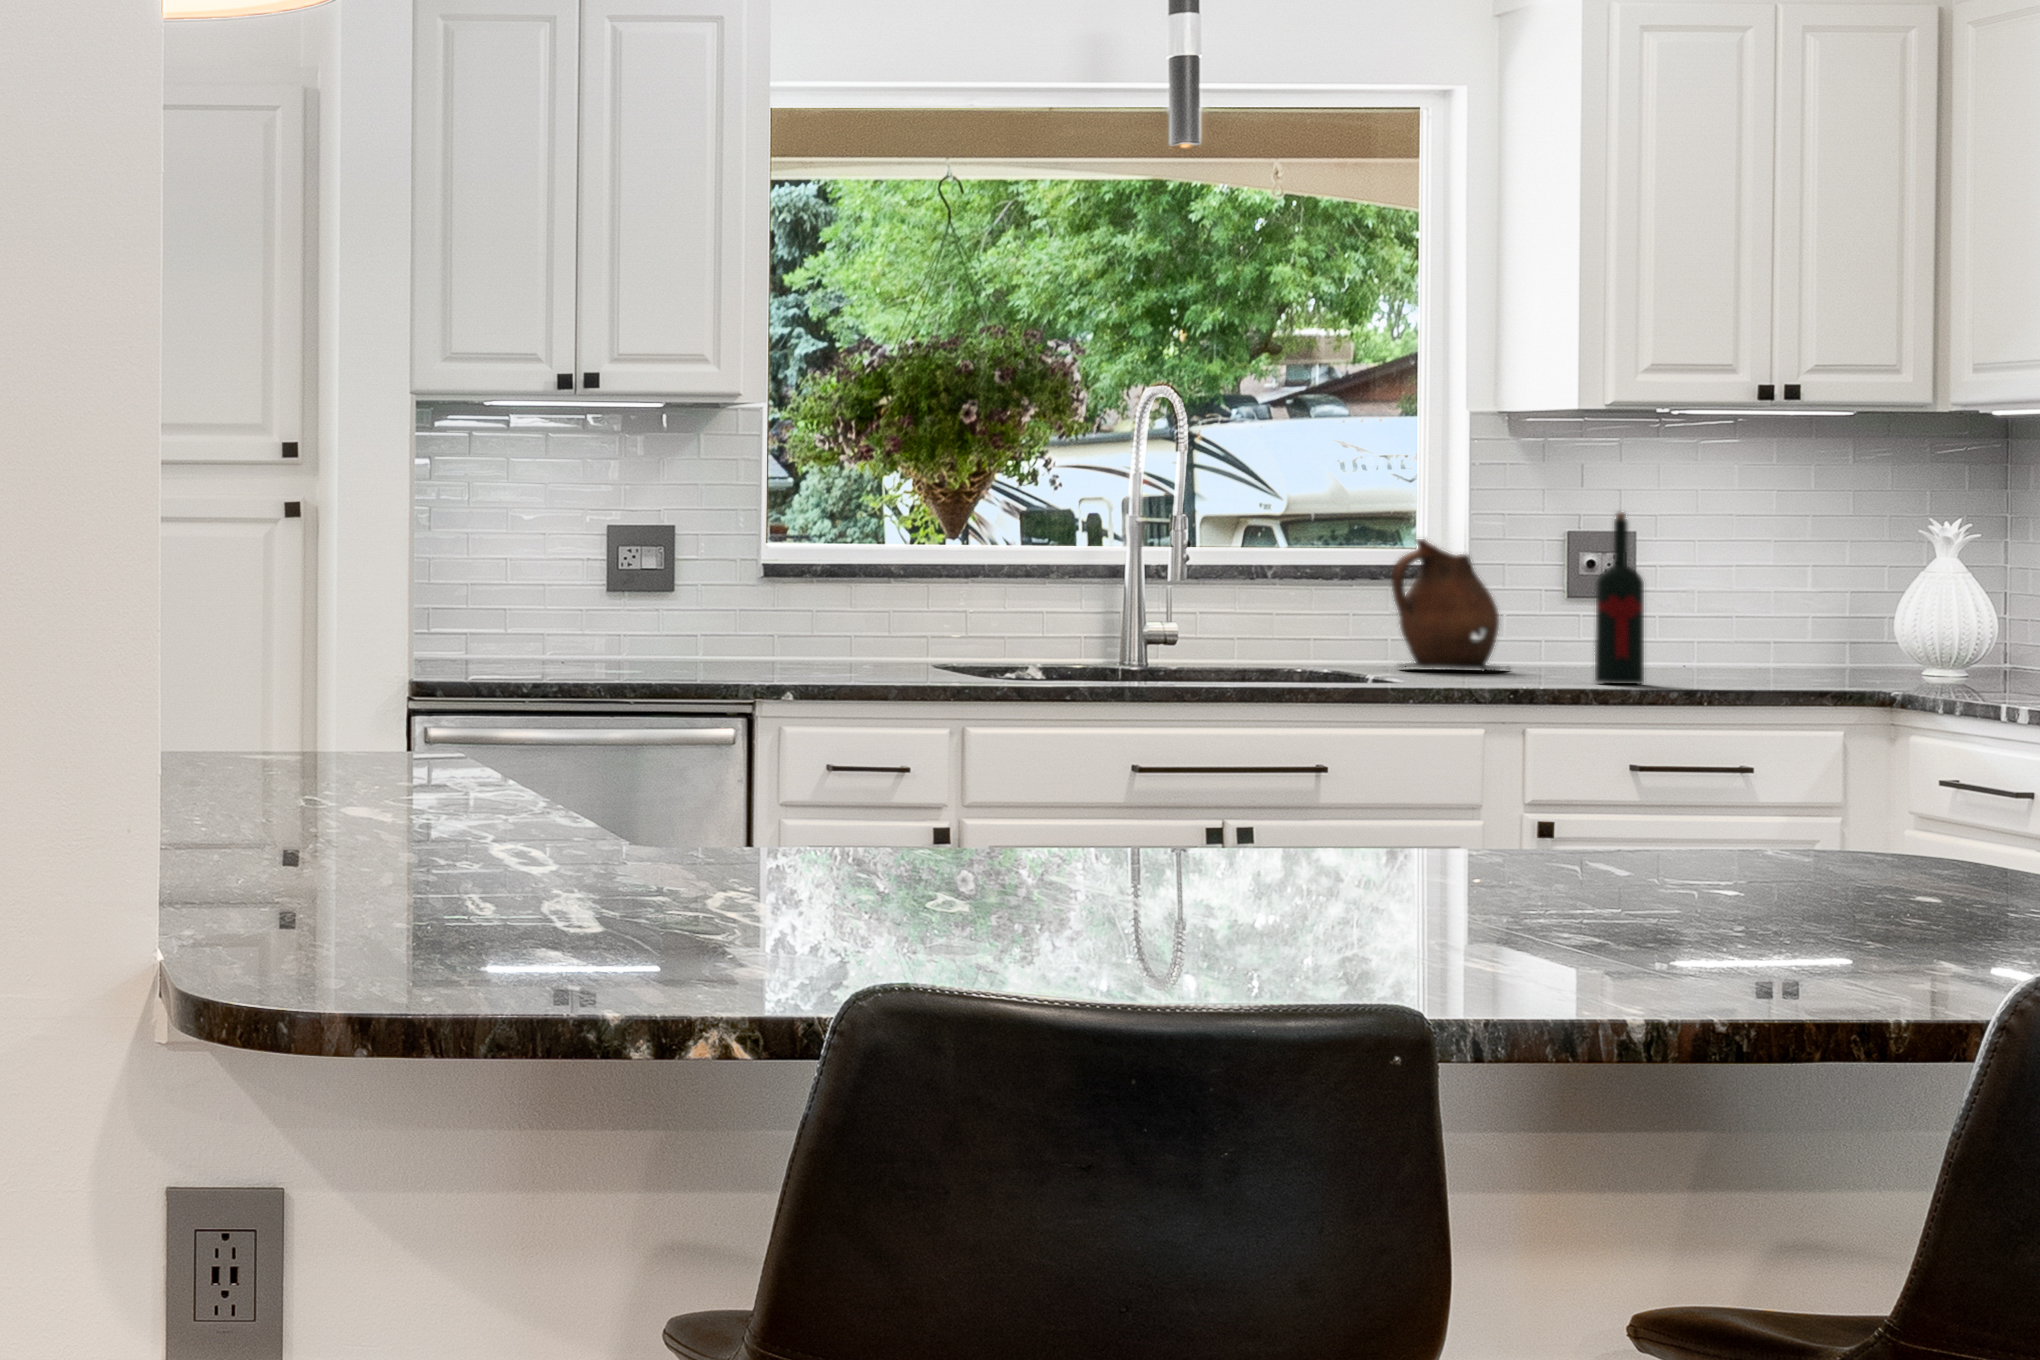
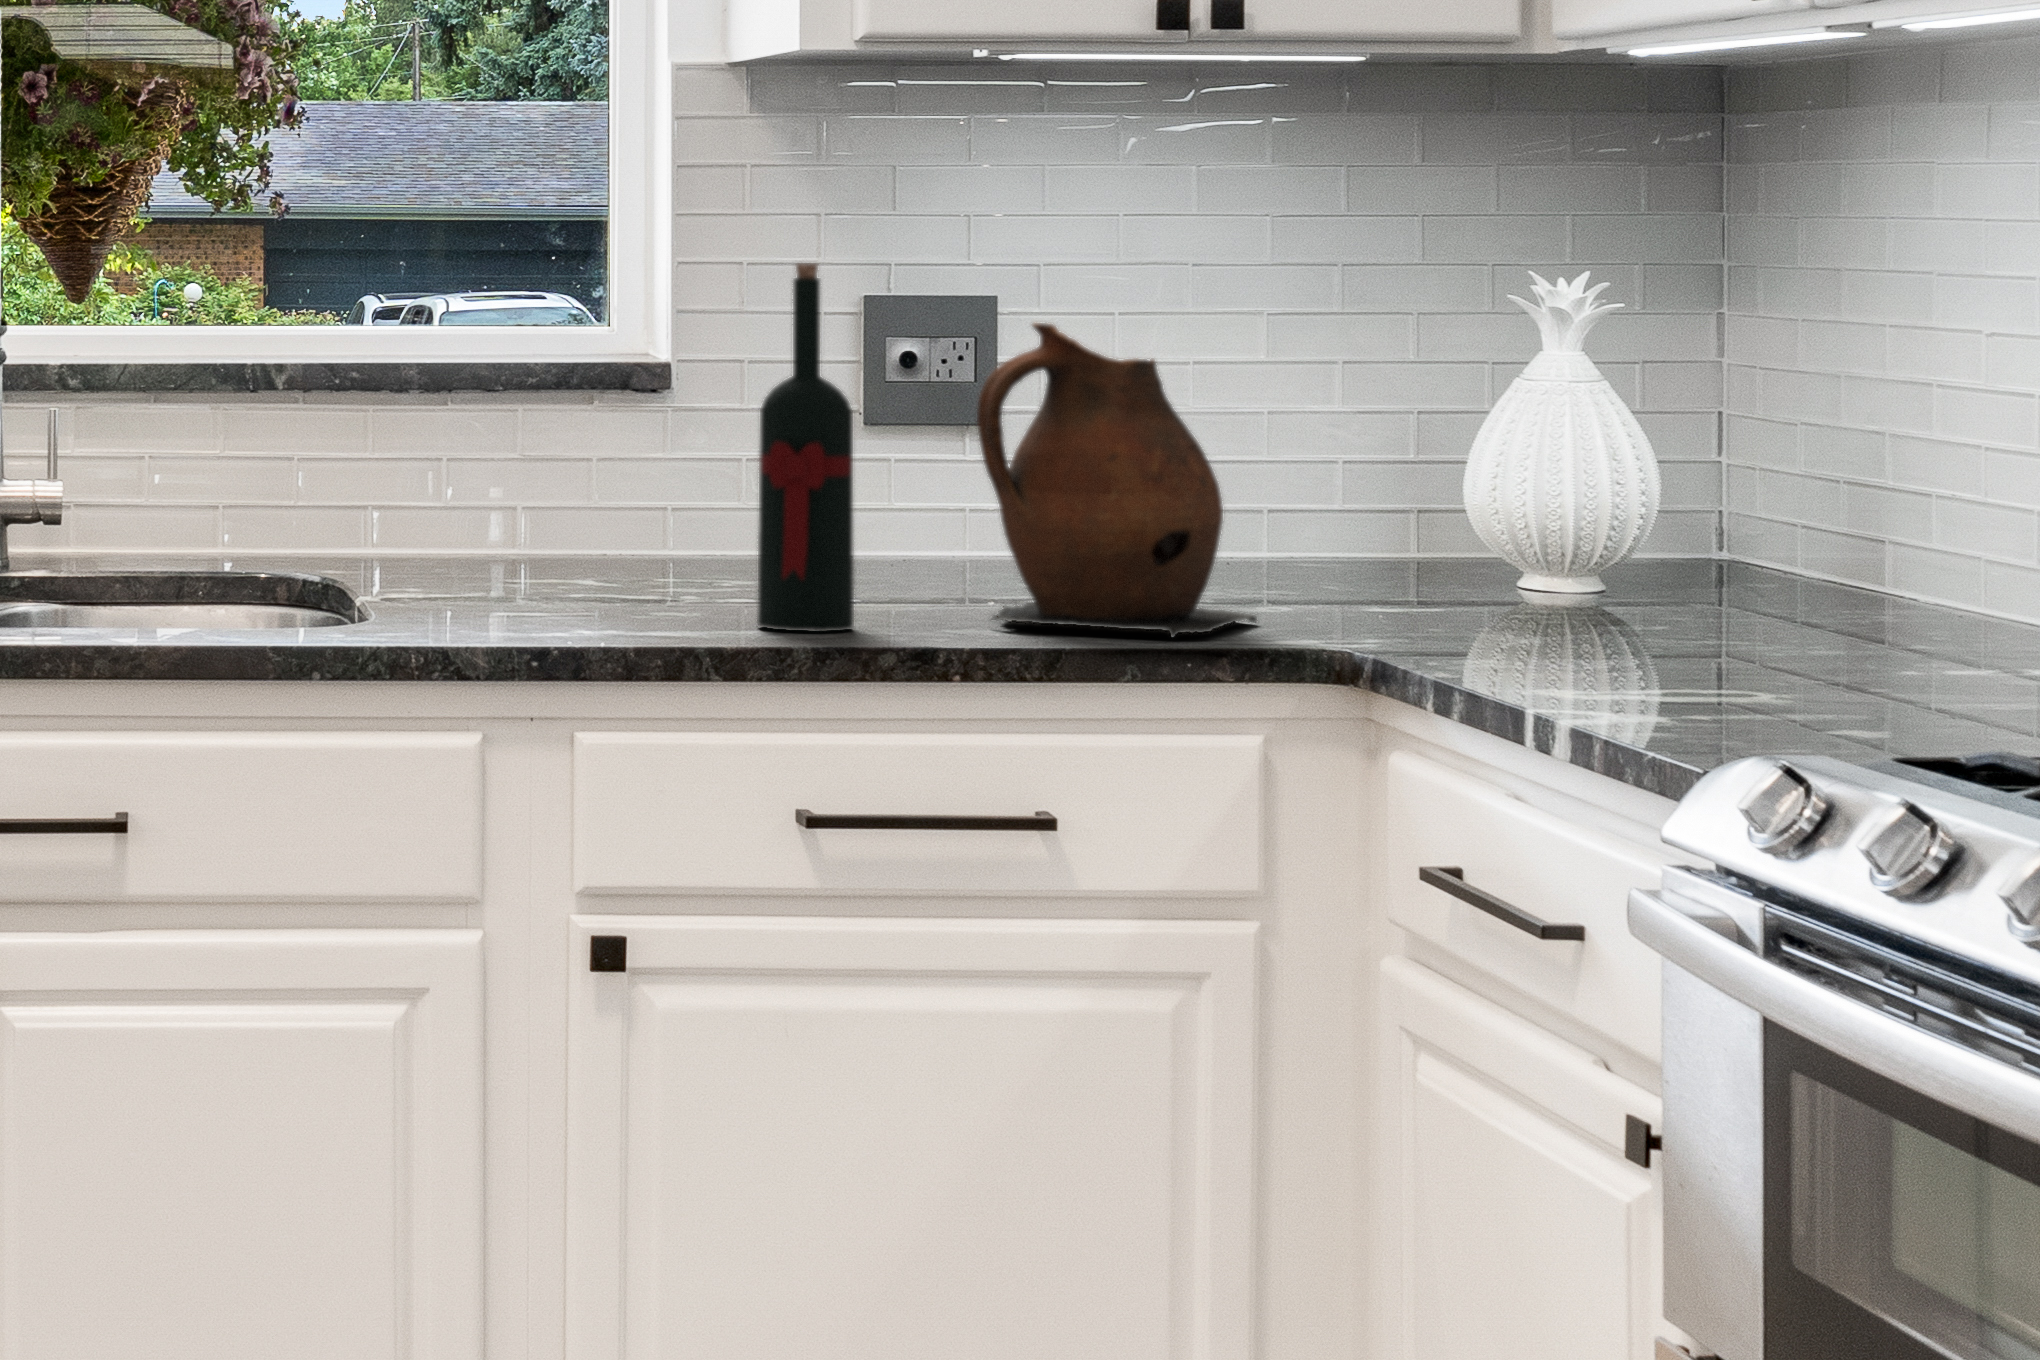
ceramic pitcher: present [1392,539,1502,671] -> present [977,323,1256,637]

